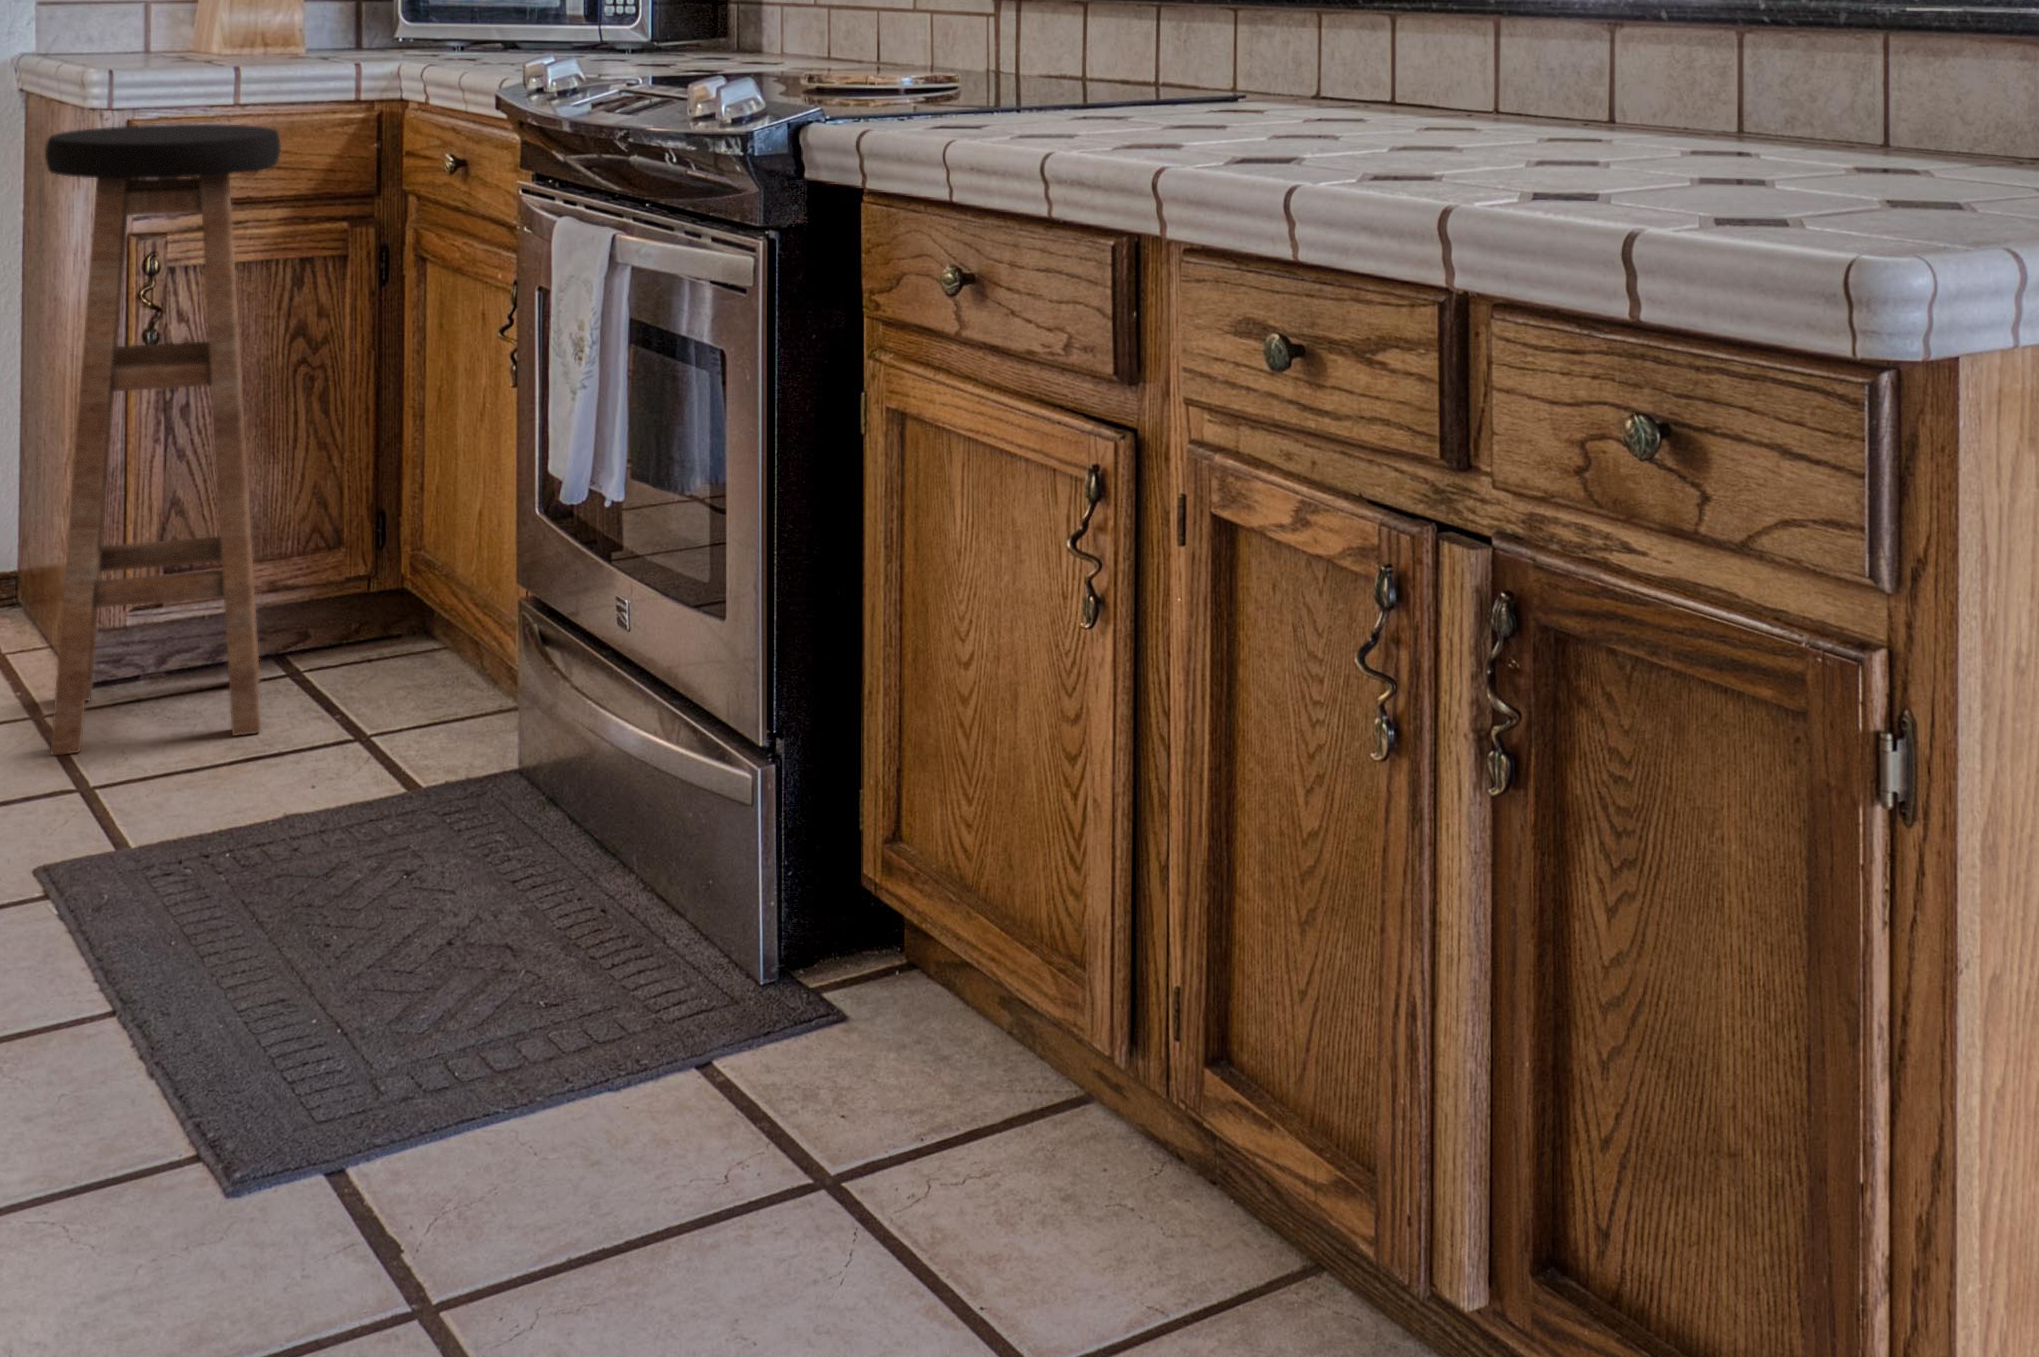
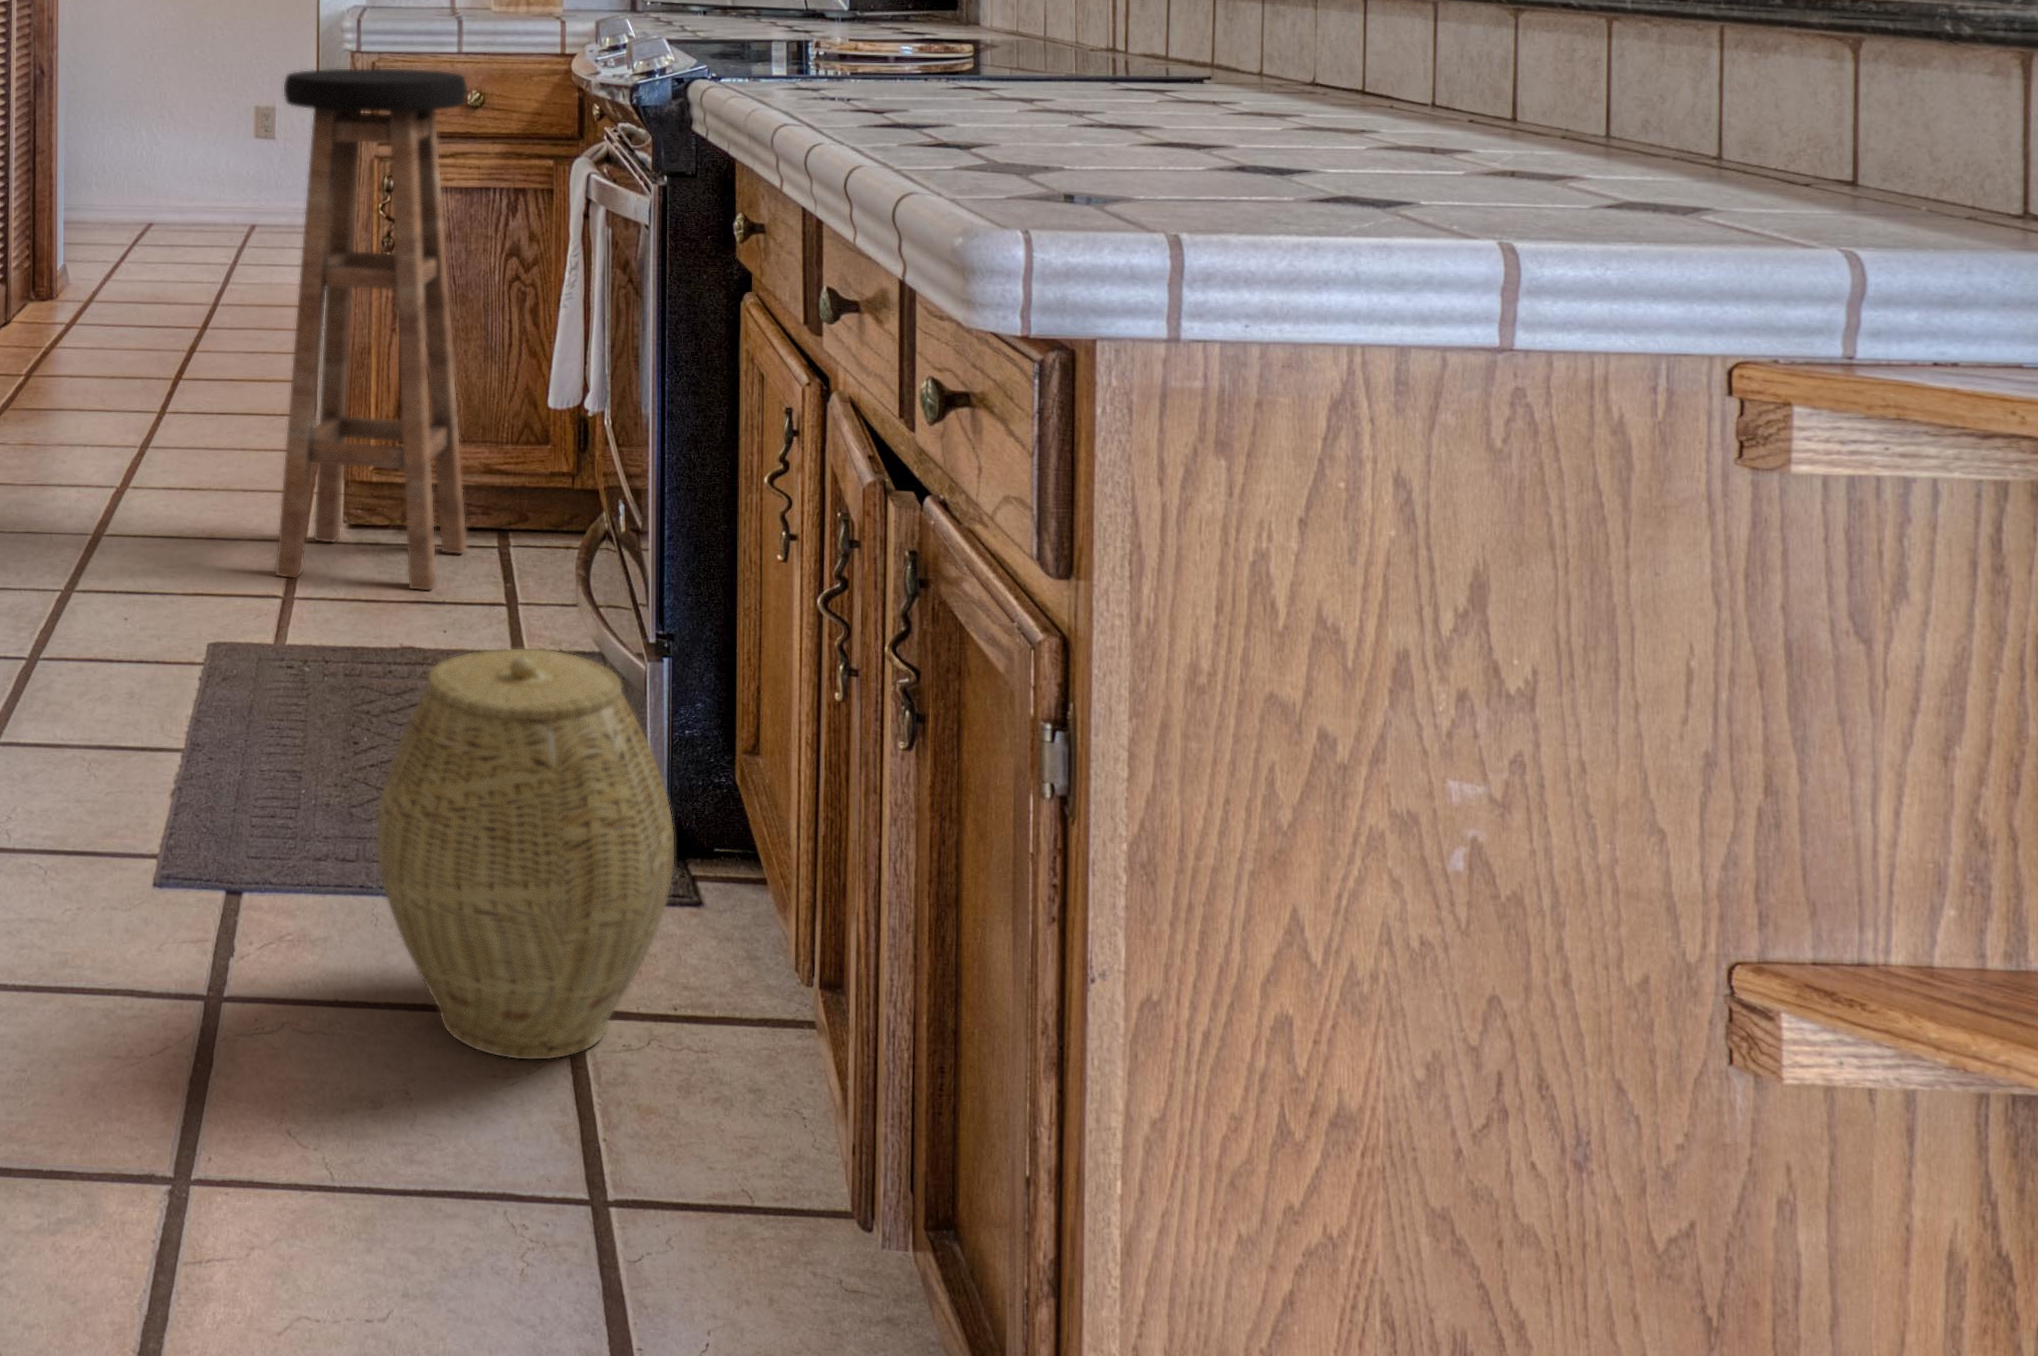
woven basket: none [637,766,969,1236] -> present [377,649,674,1059]

